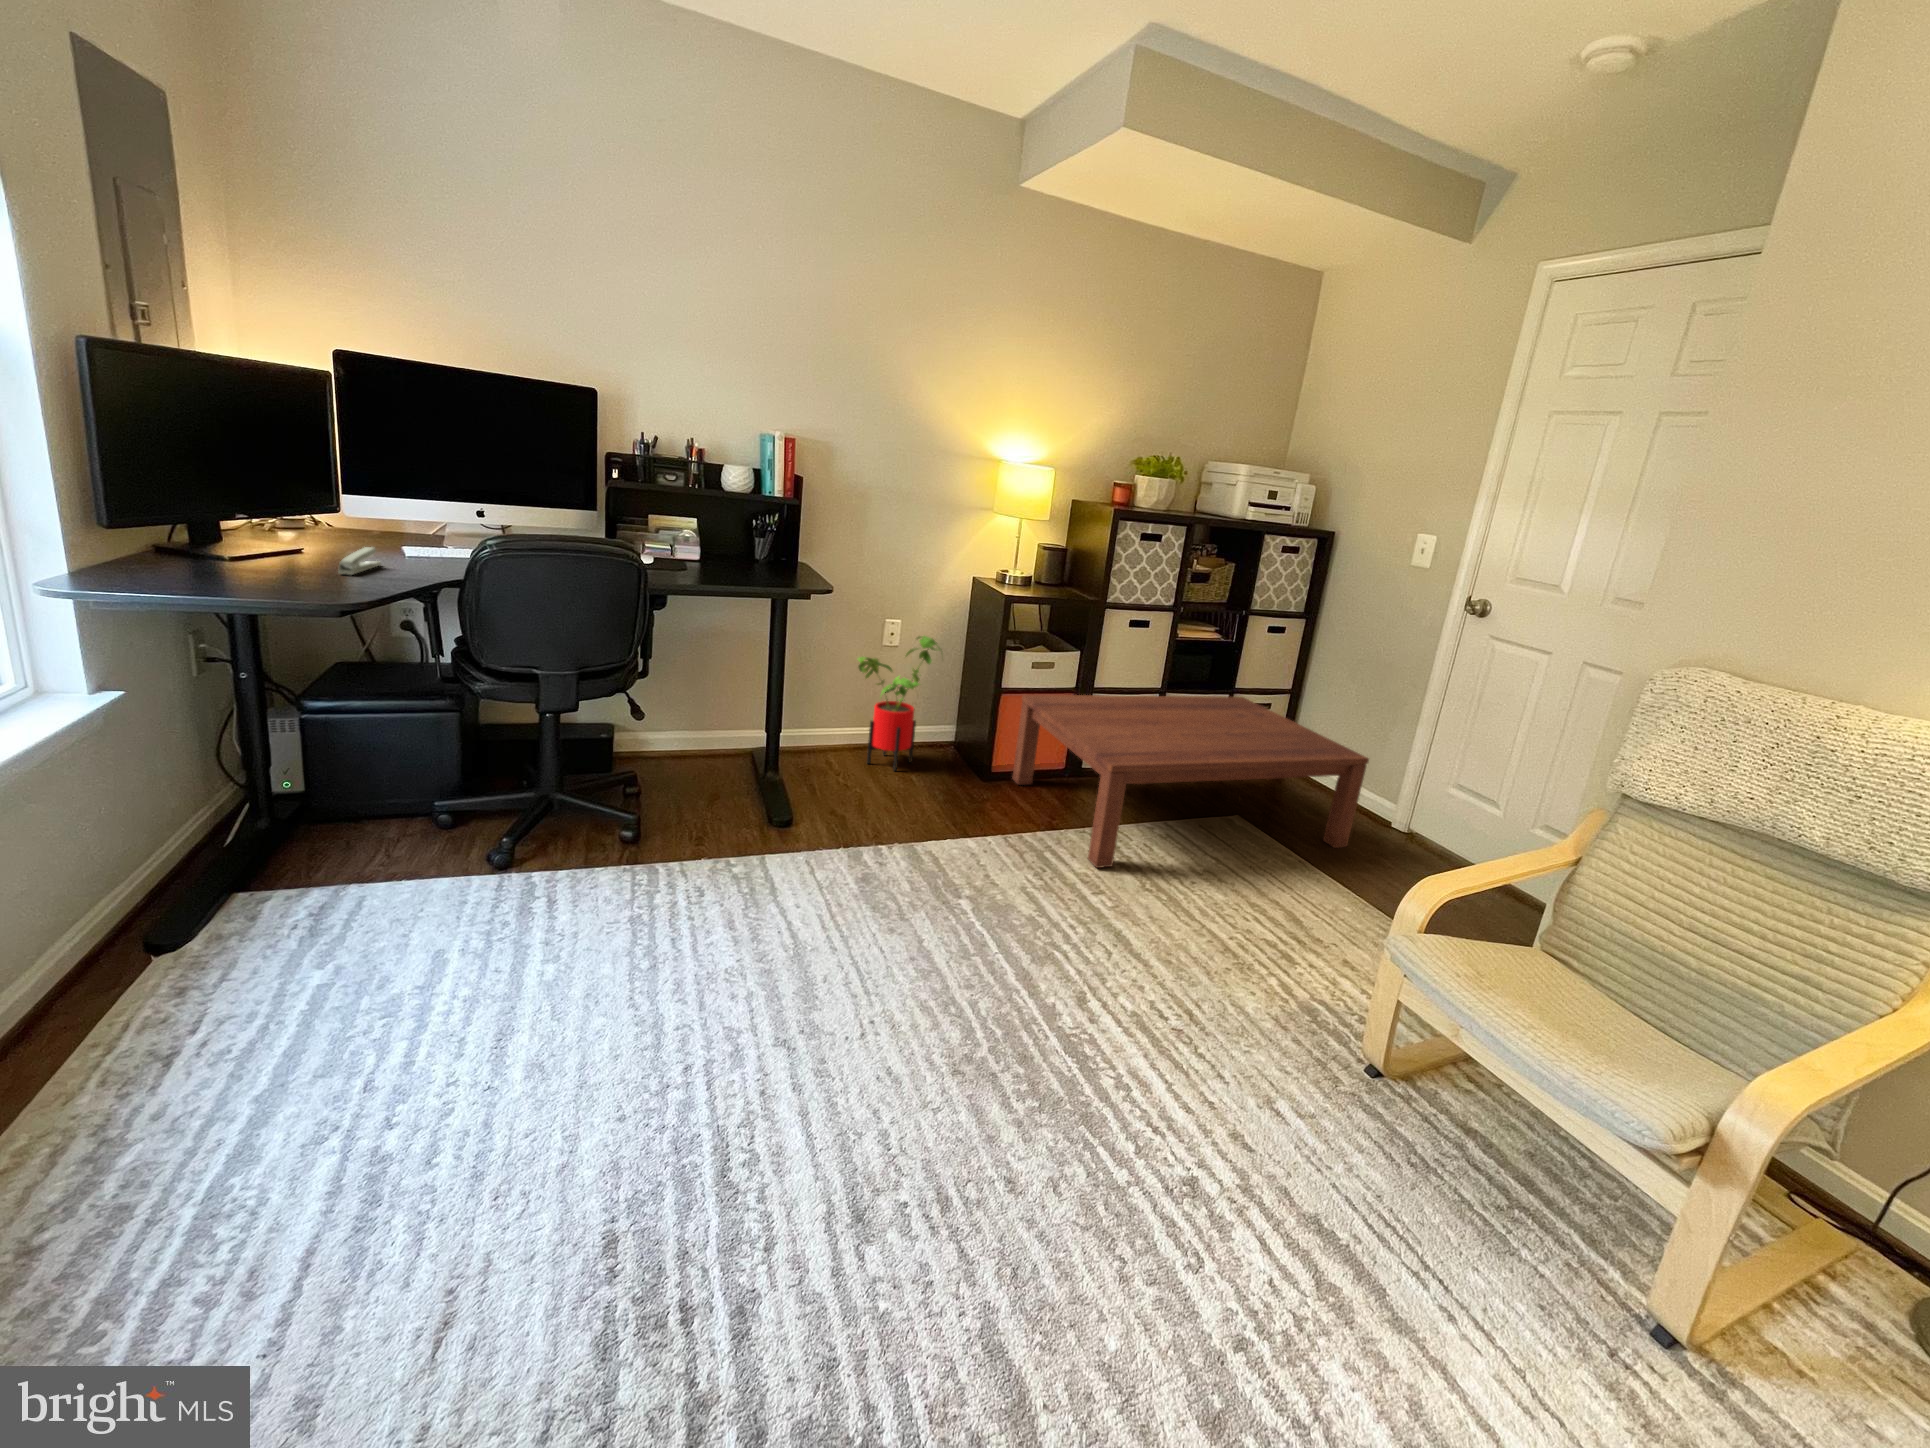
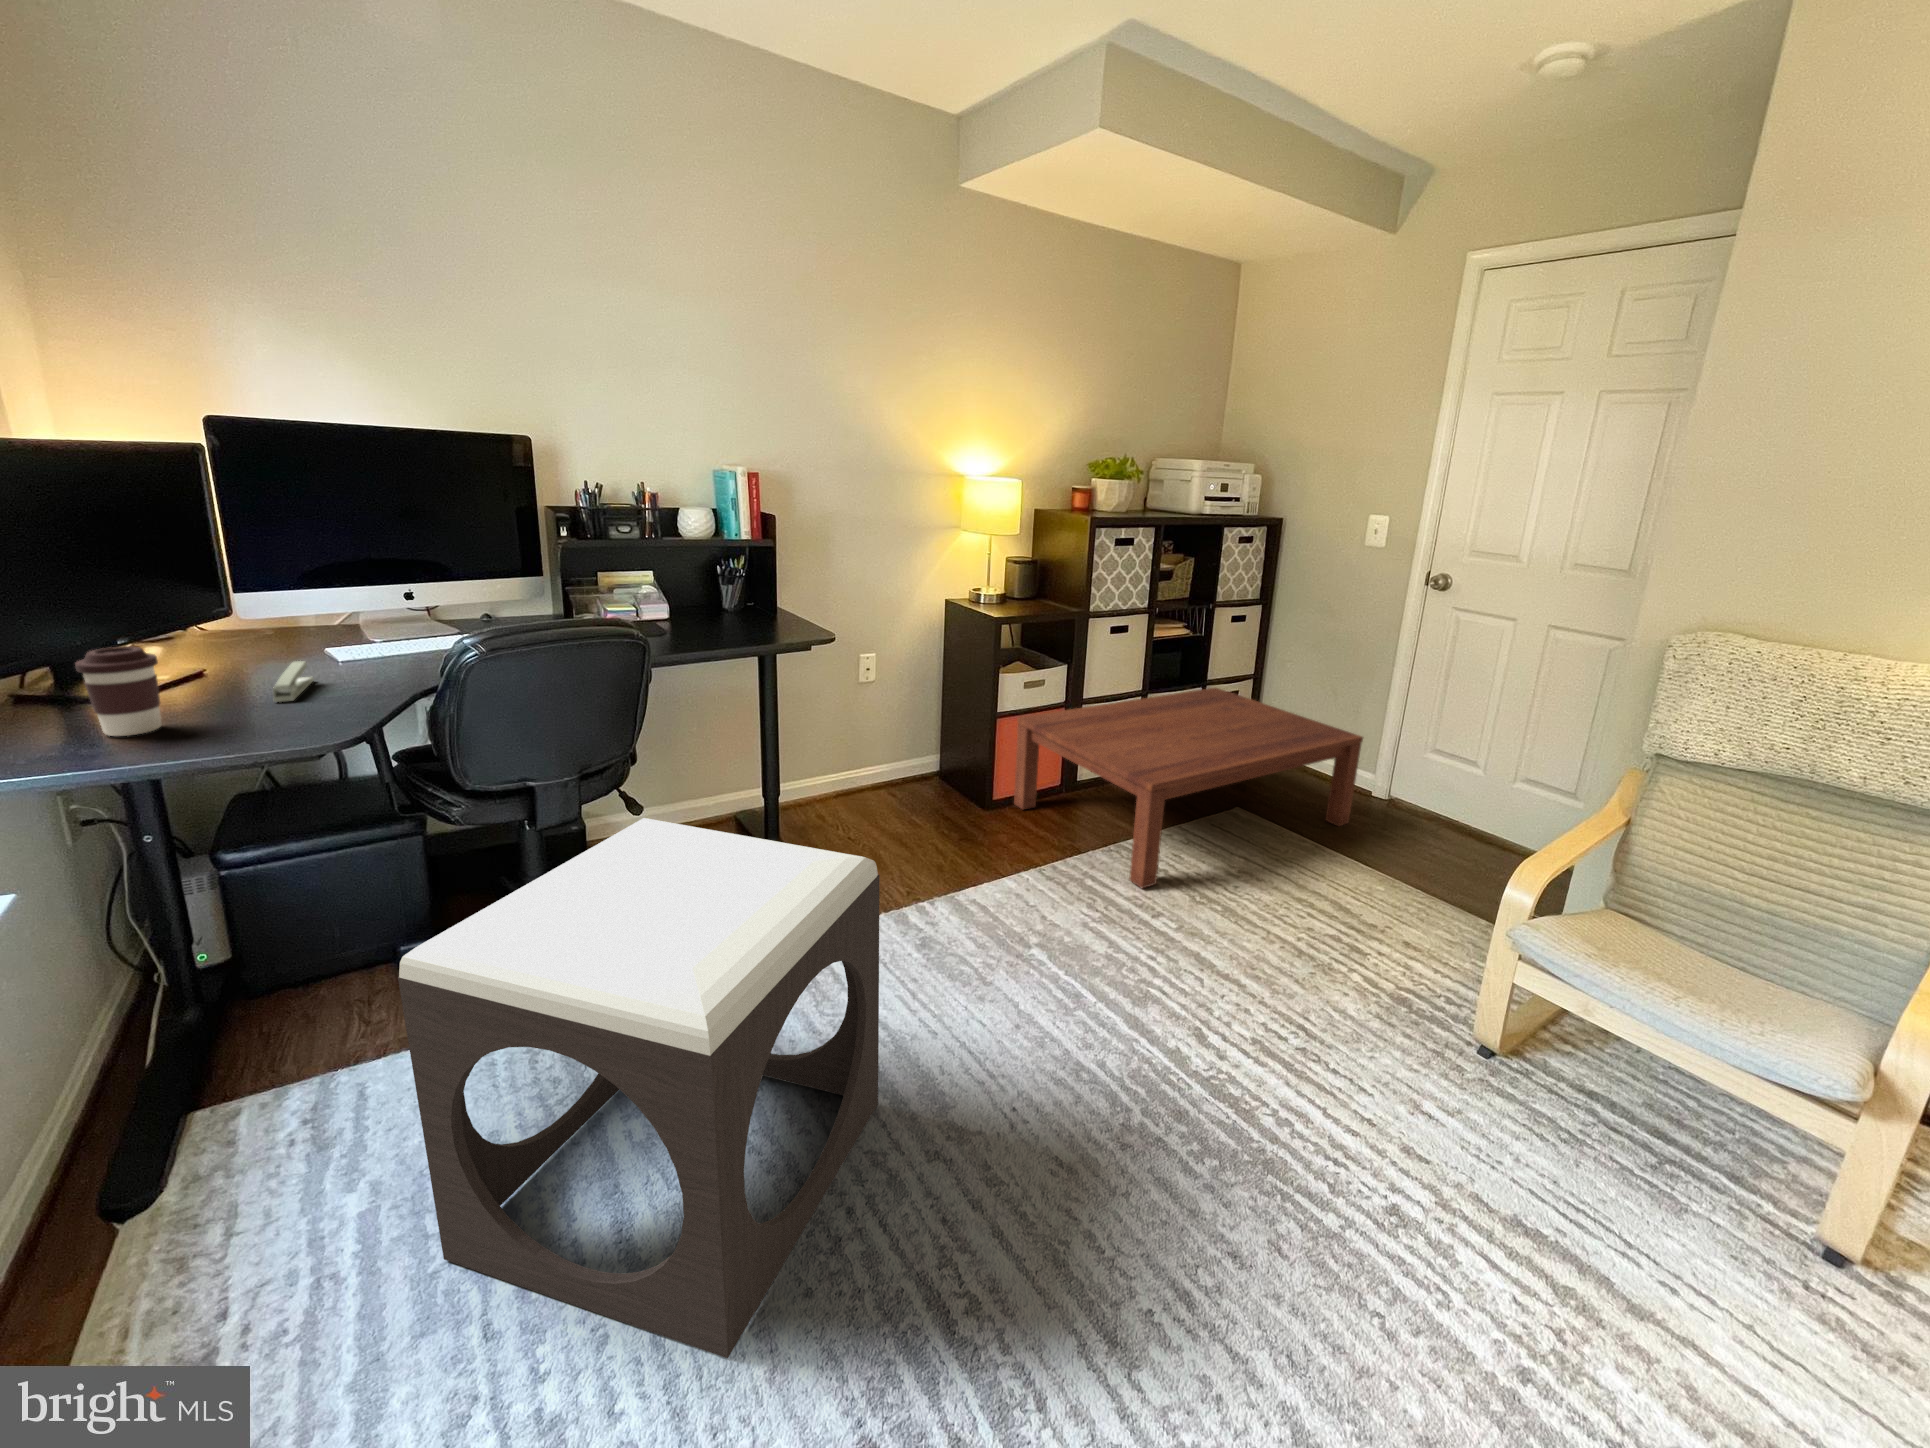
coffee cup: none [187,510,248,580] -> present [75,646,161,736]
house plant: present [858,636,941,771] -> none [838,668,929,816]
footstool: none [338,706,767,1149] -> present [398,818,880,1358]

